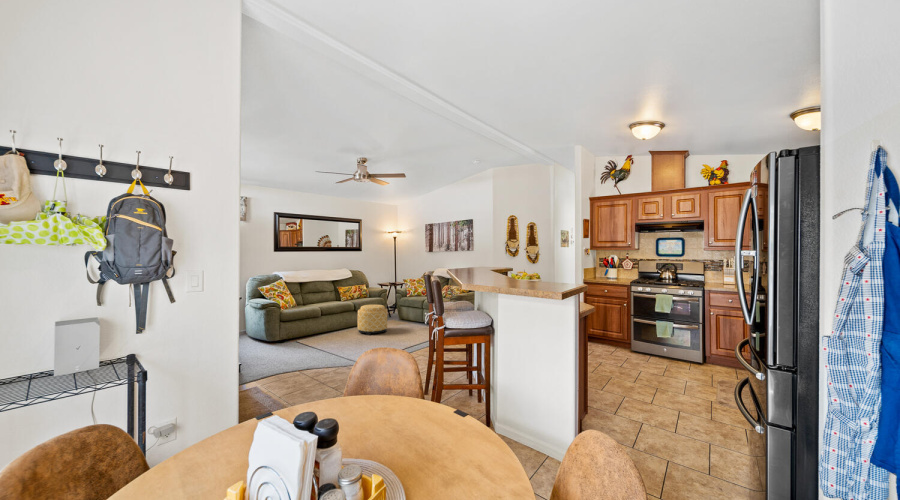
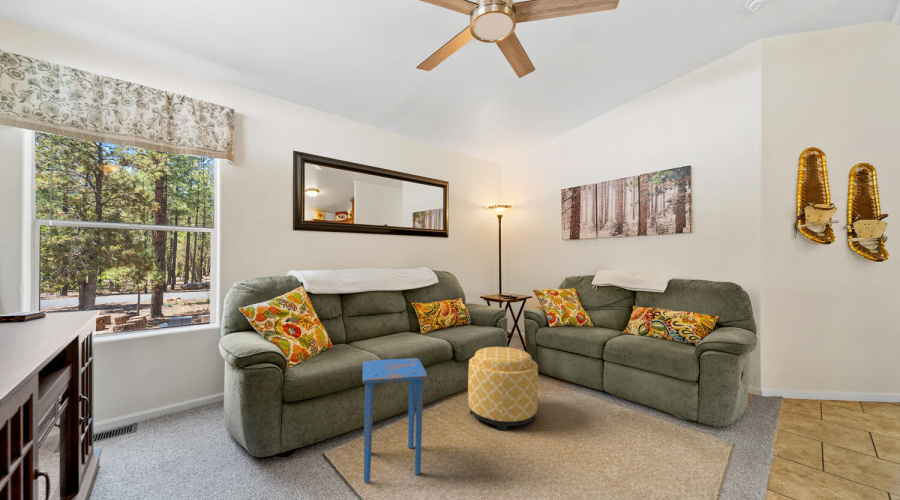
side table: none [309,306,333,345] -> present [362,358,427,483]

